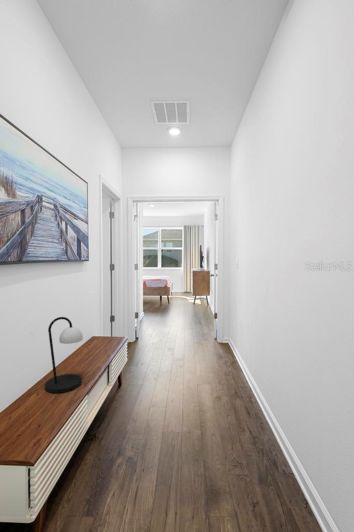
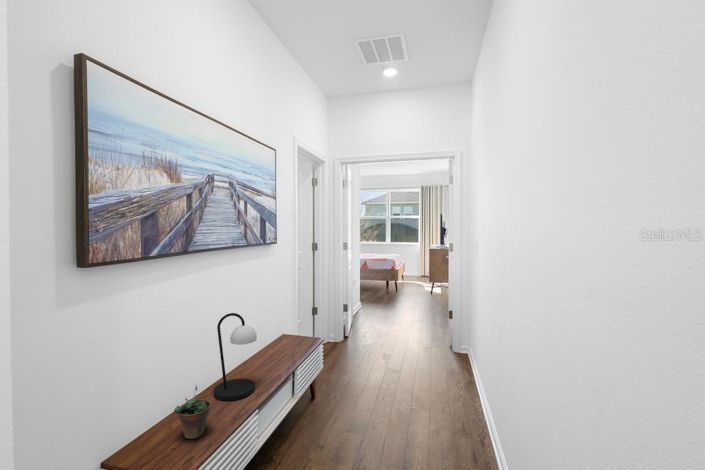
succulent plant: none [19,379,52,427] -> present [174,386,210,439]

